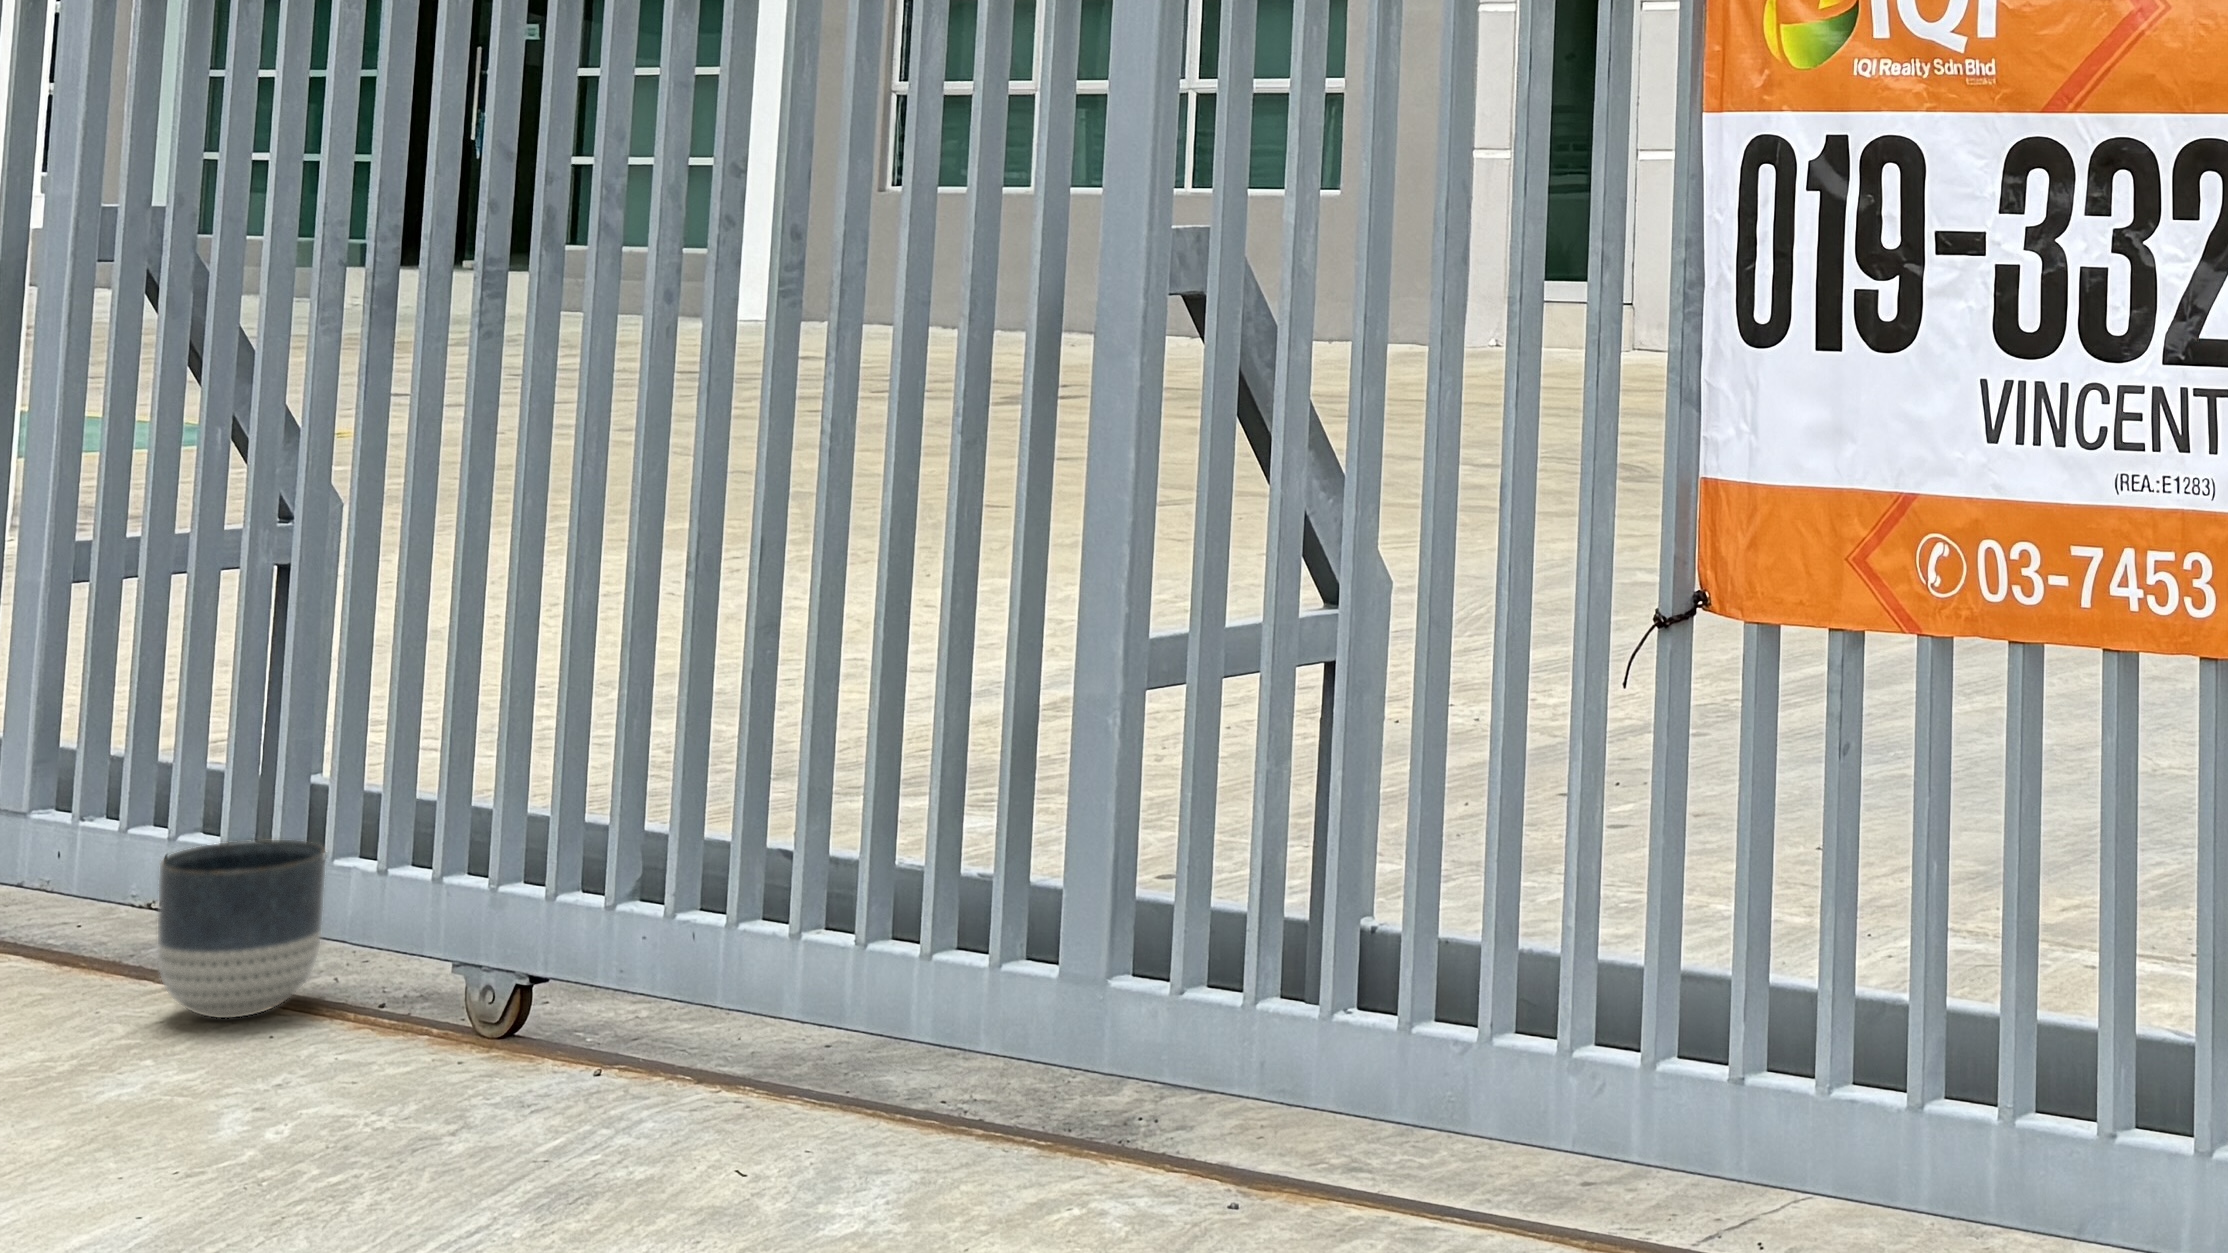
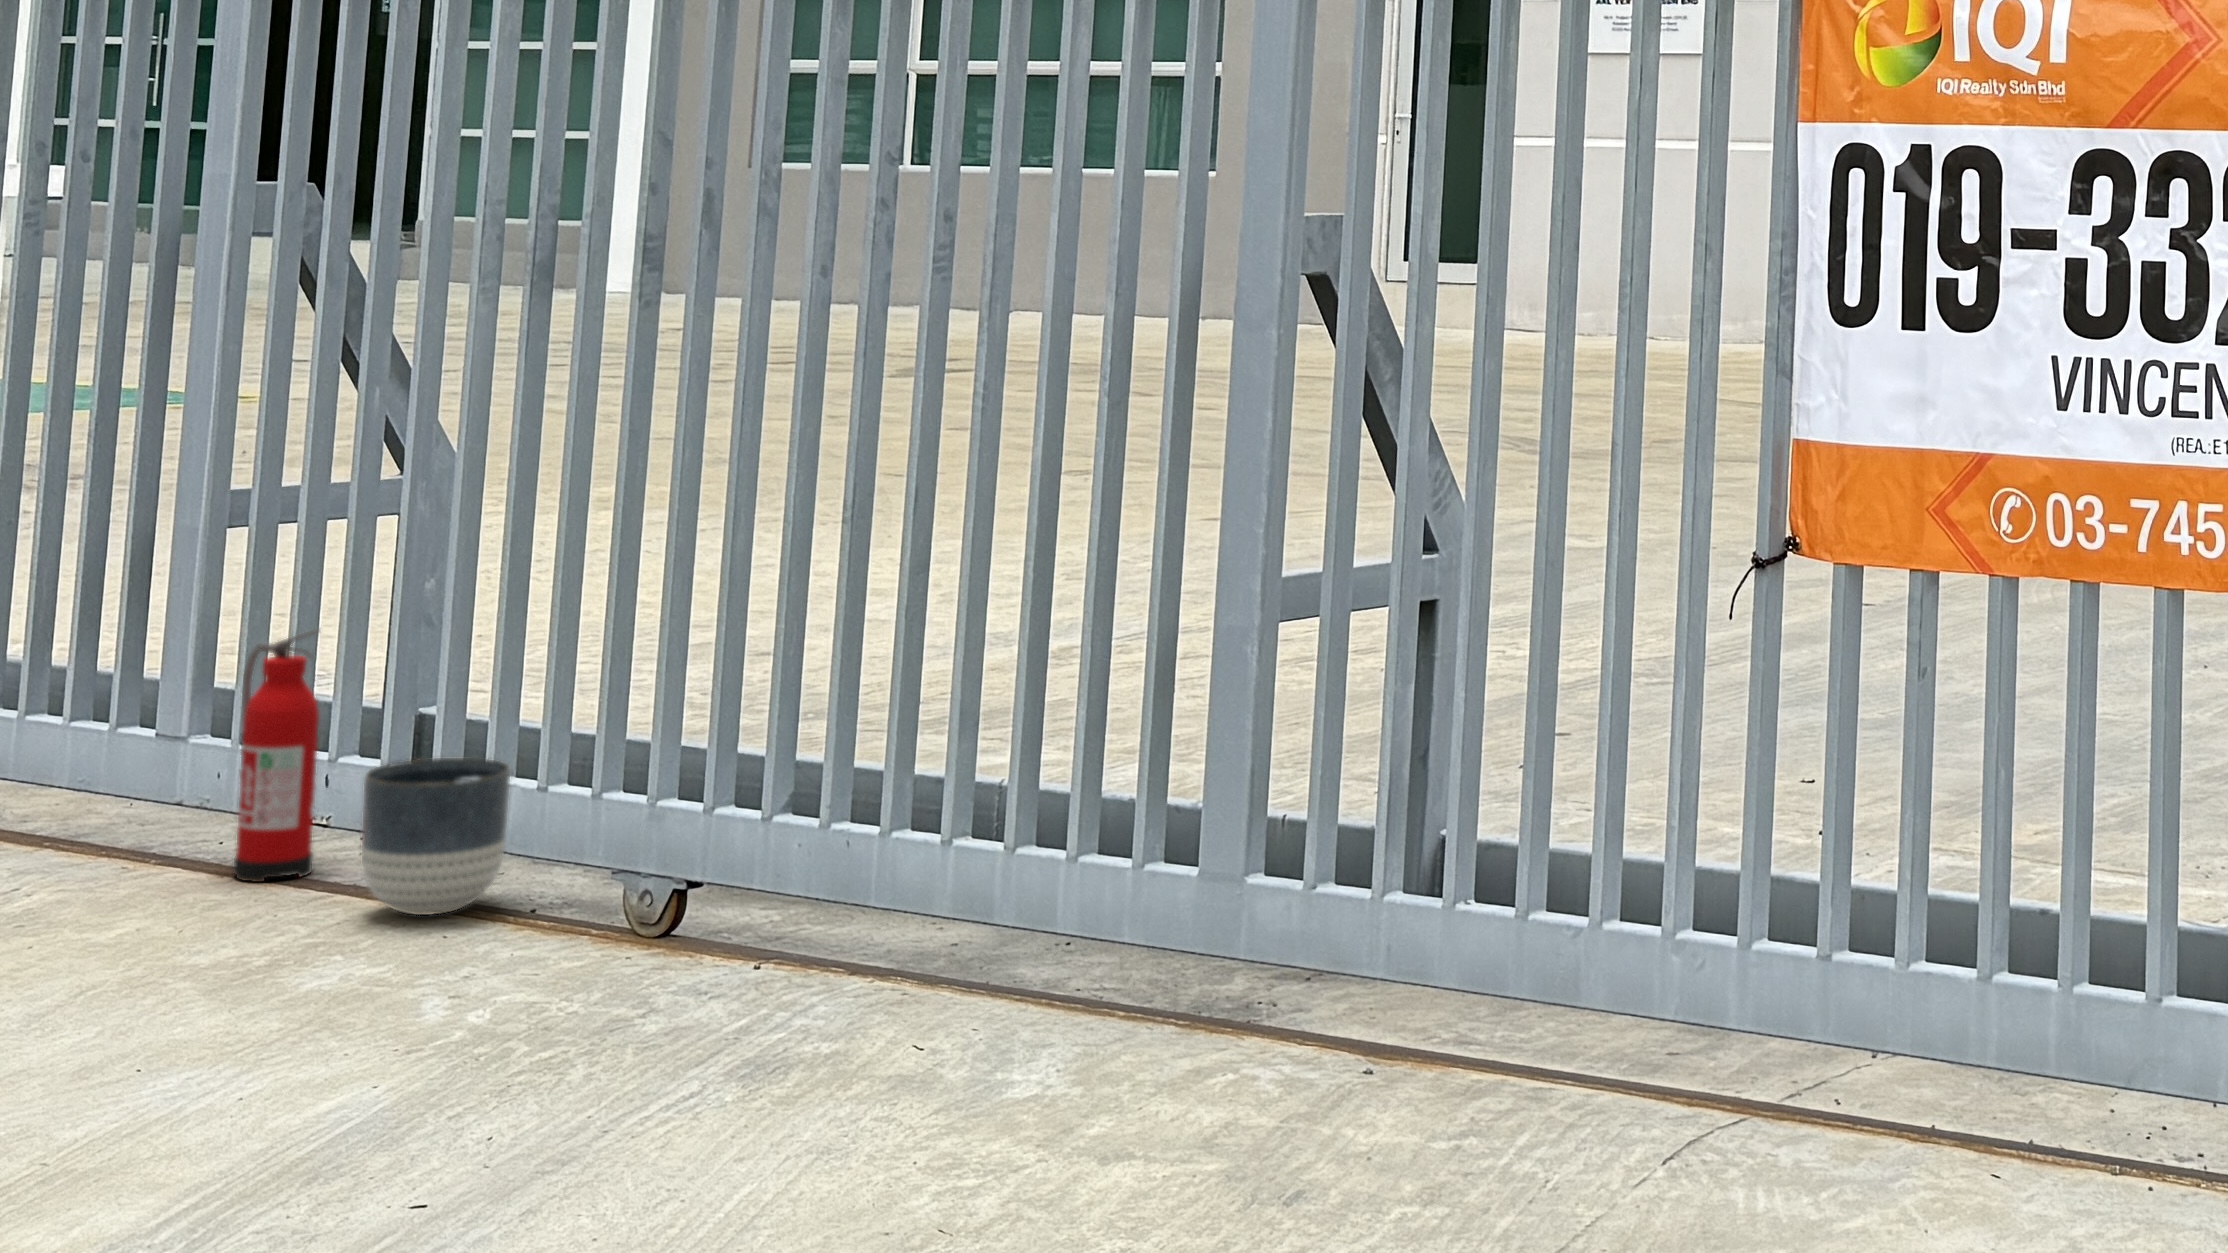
fire extinguisher: none [41,695,137,977] -> present [234,629,320,882]

